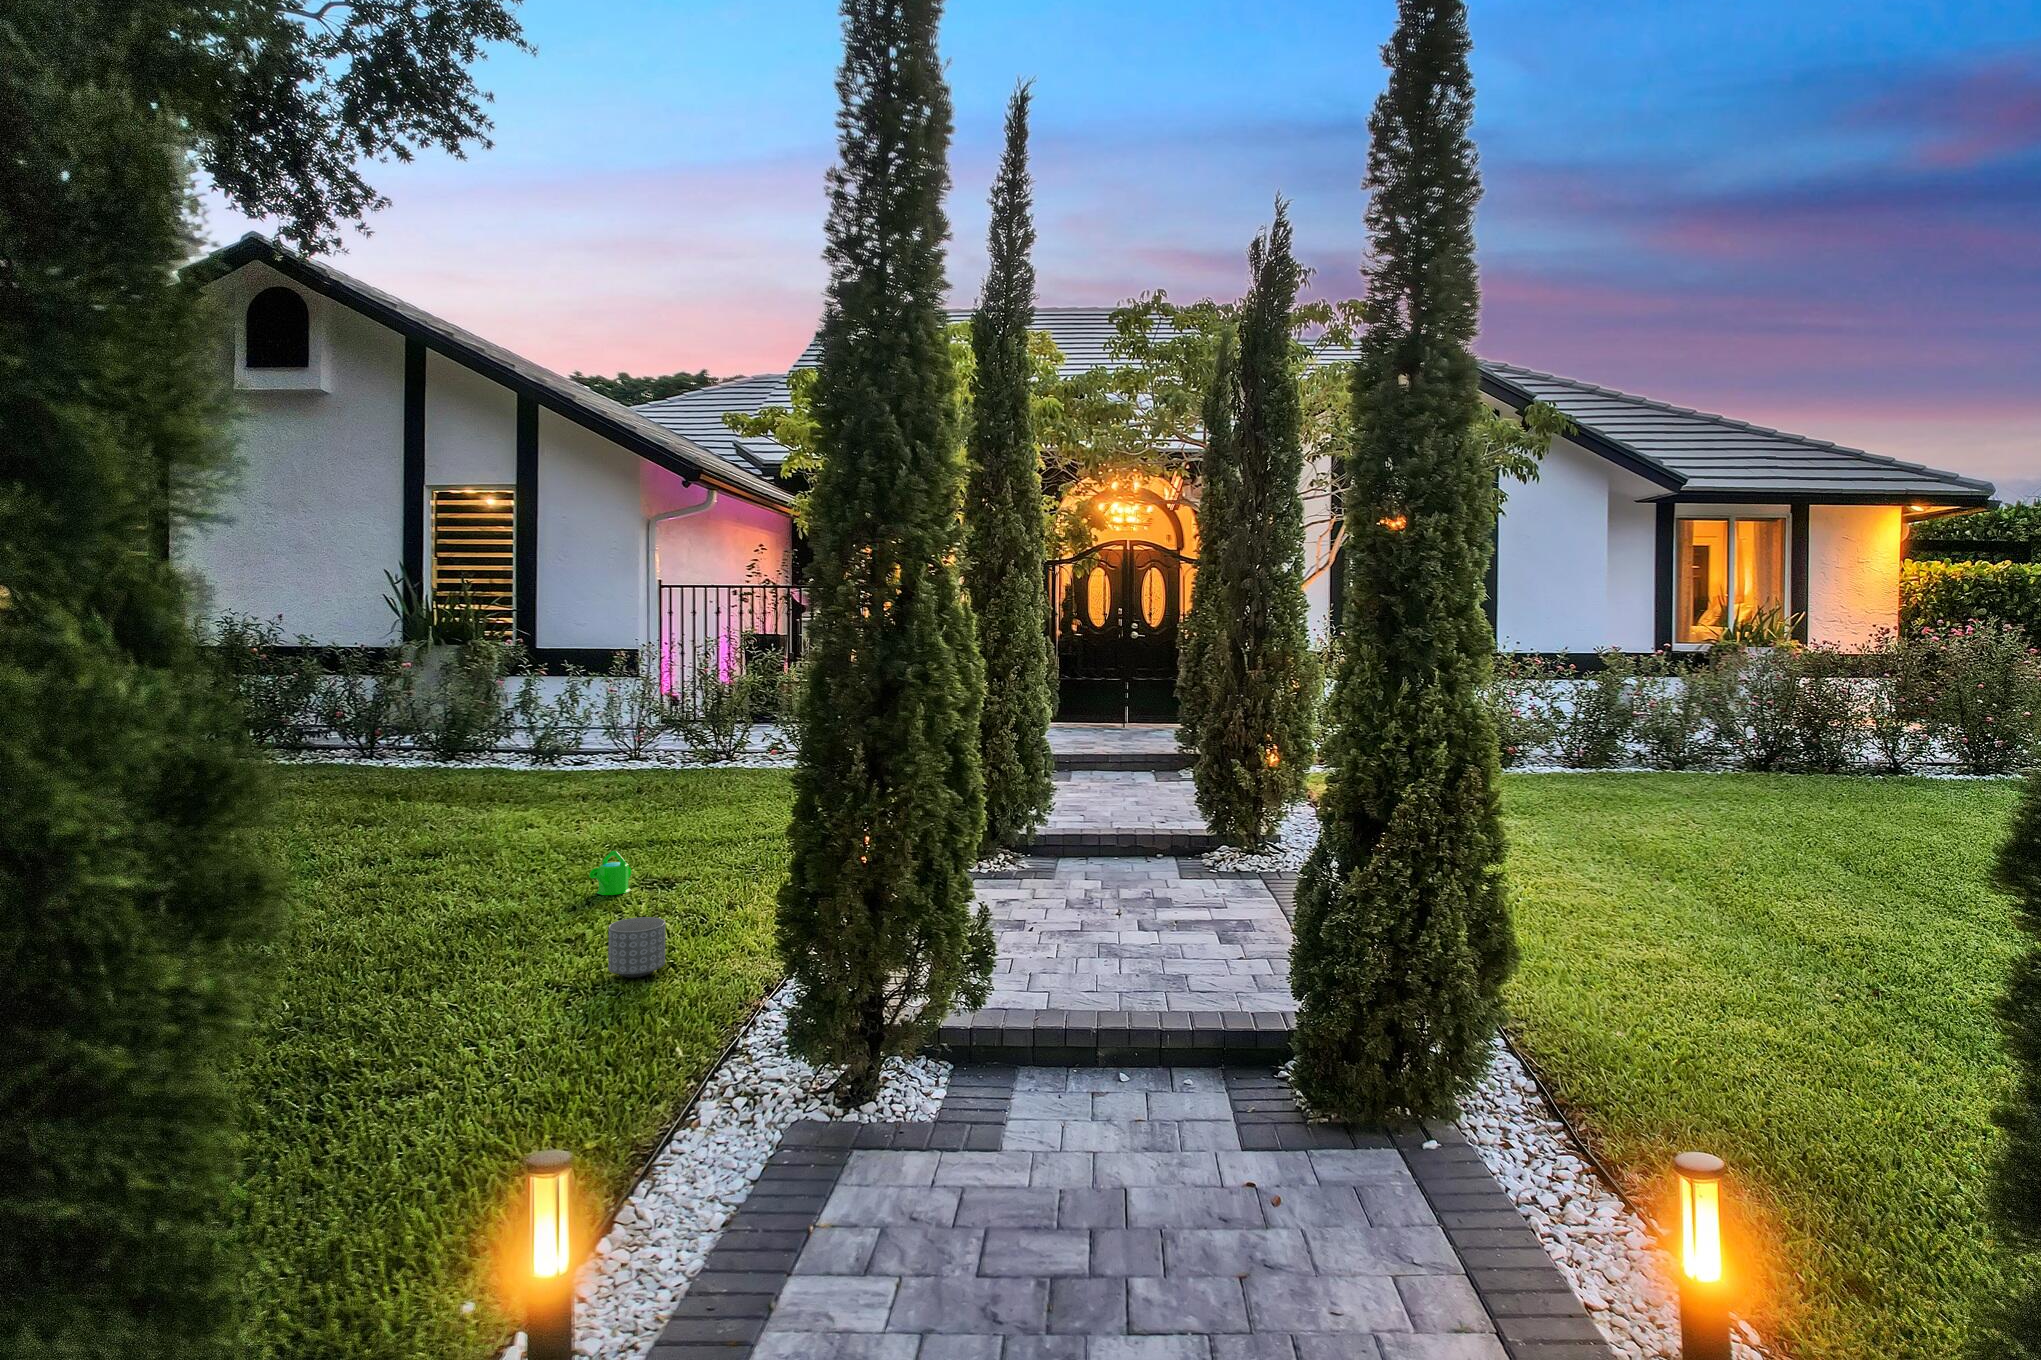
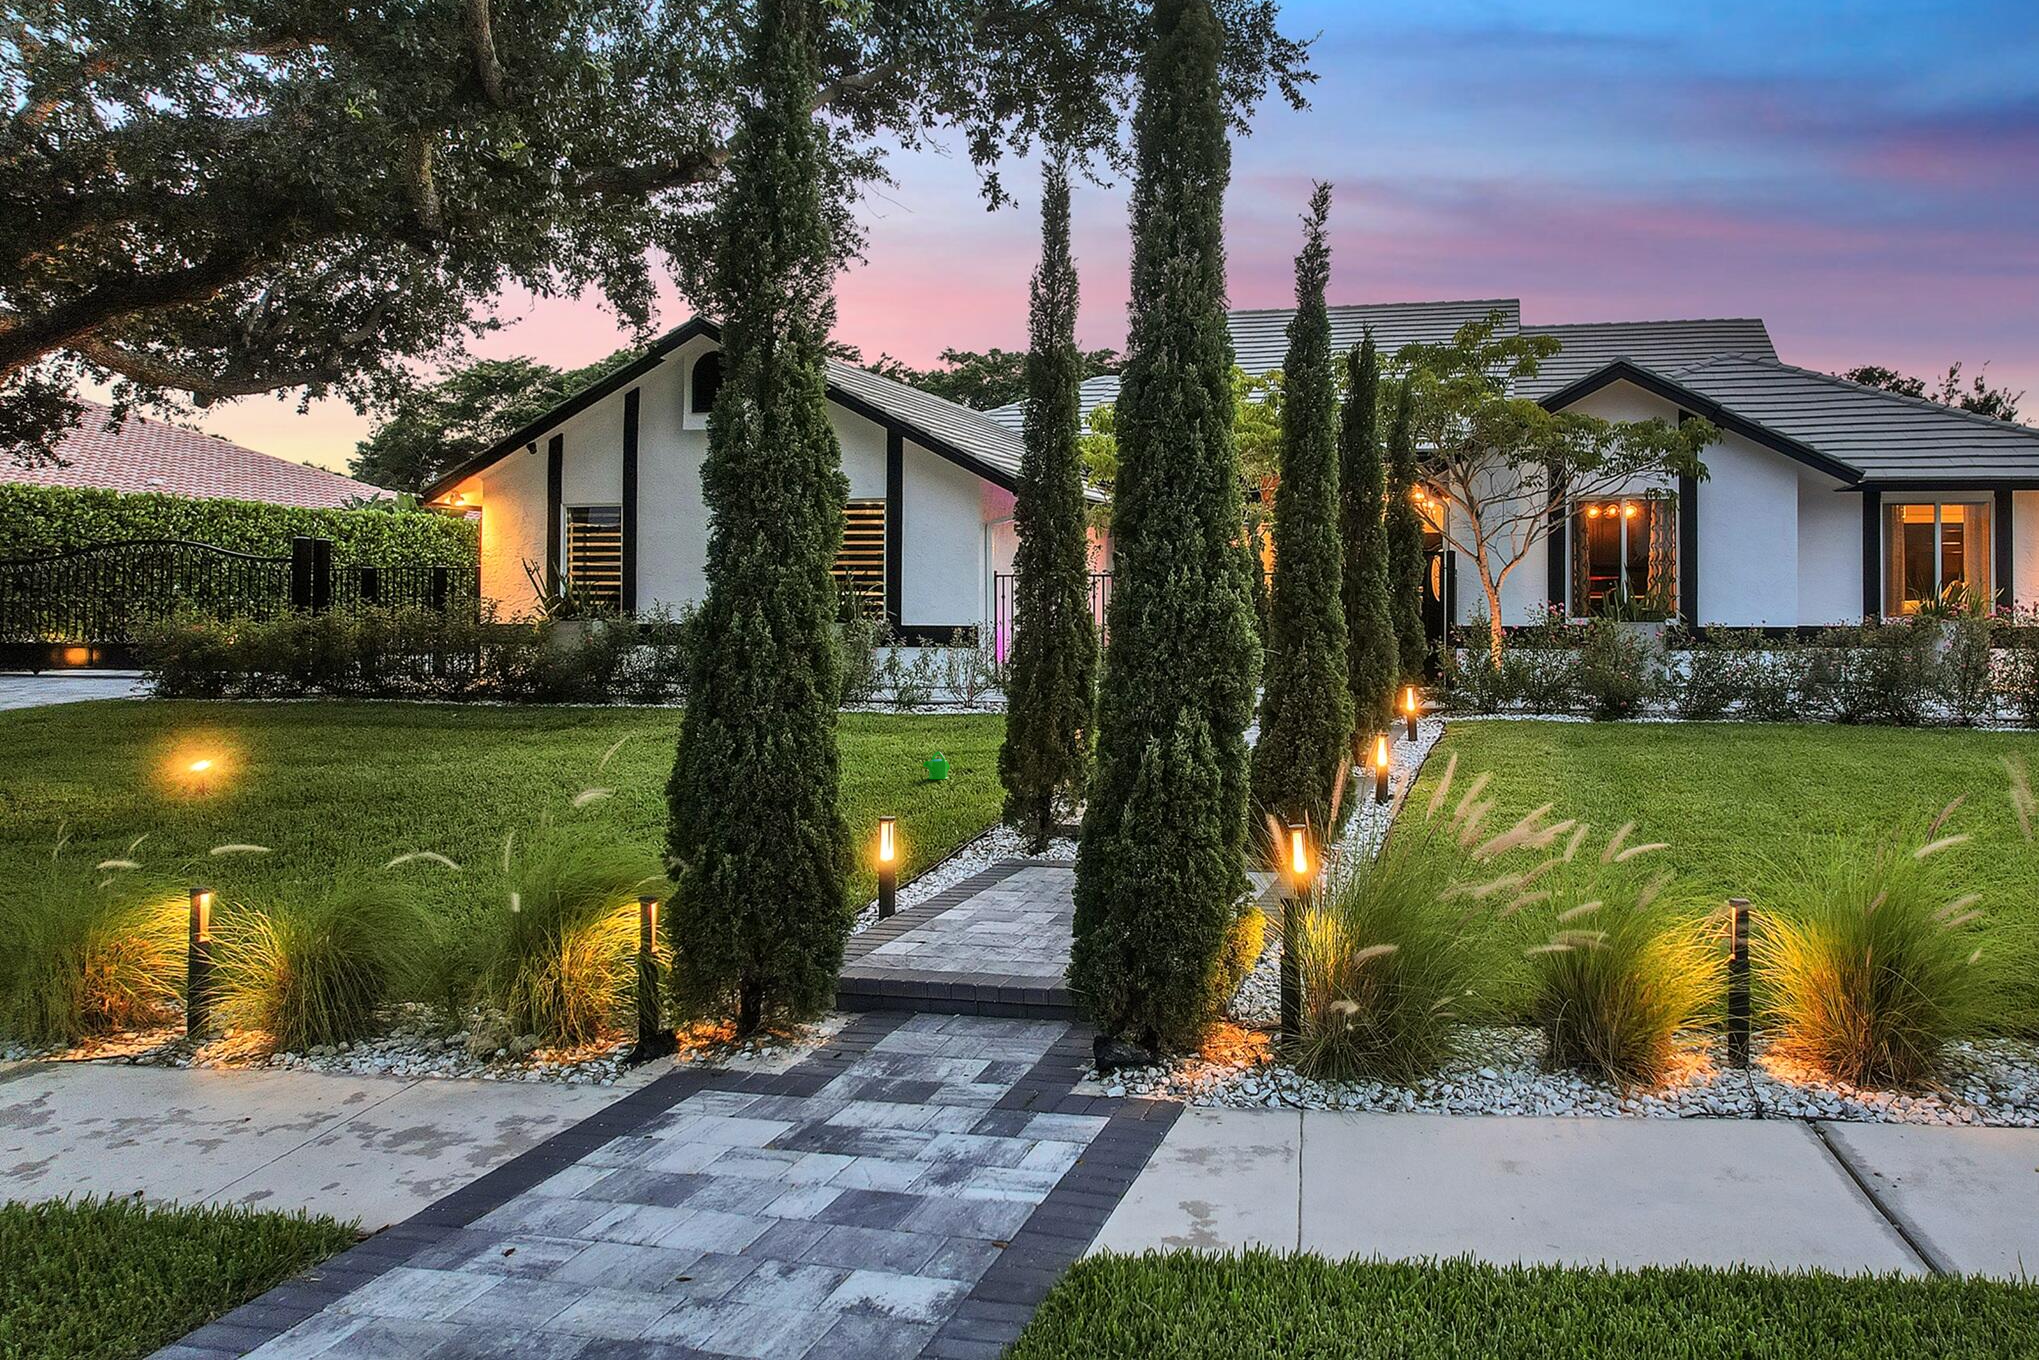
planter: present [608,917,665,978] -> none [927,777,959,810]

